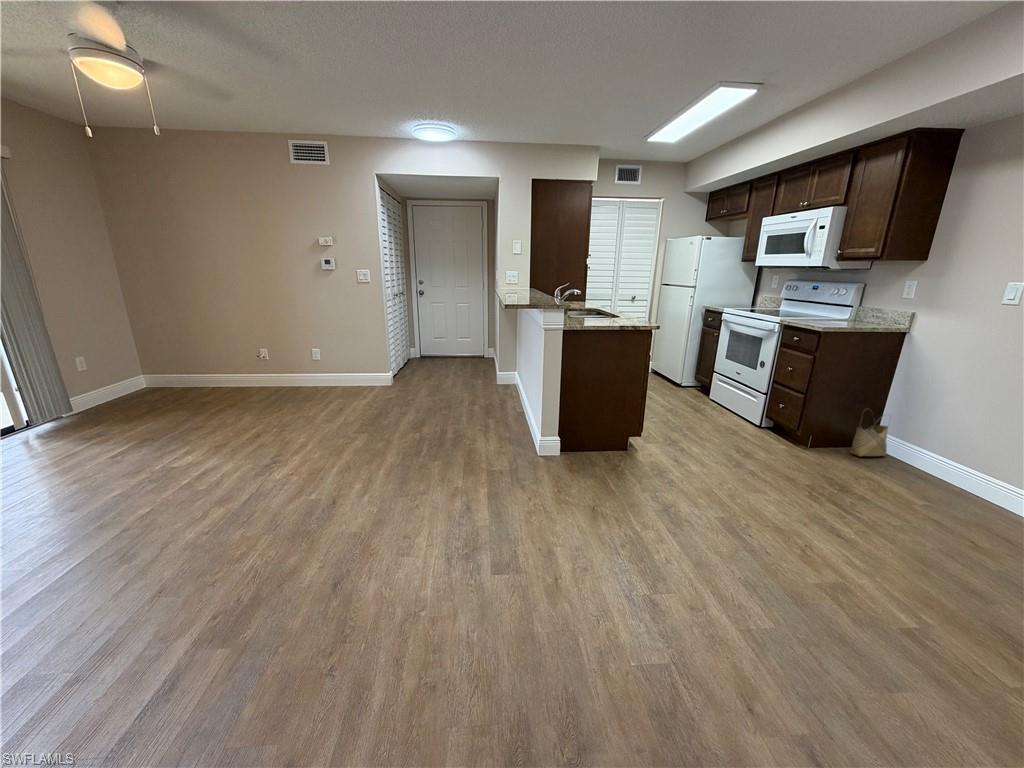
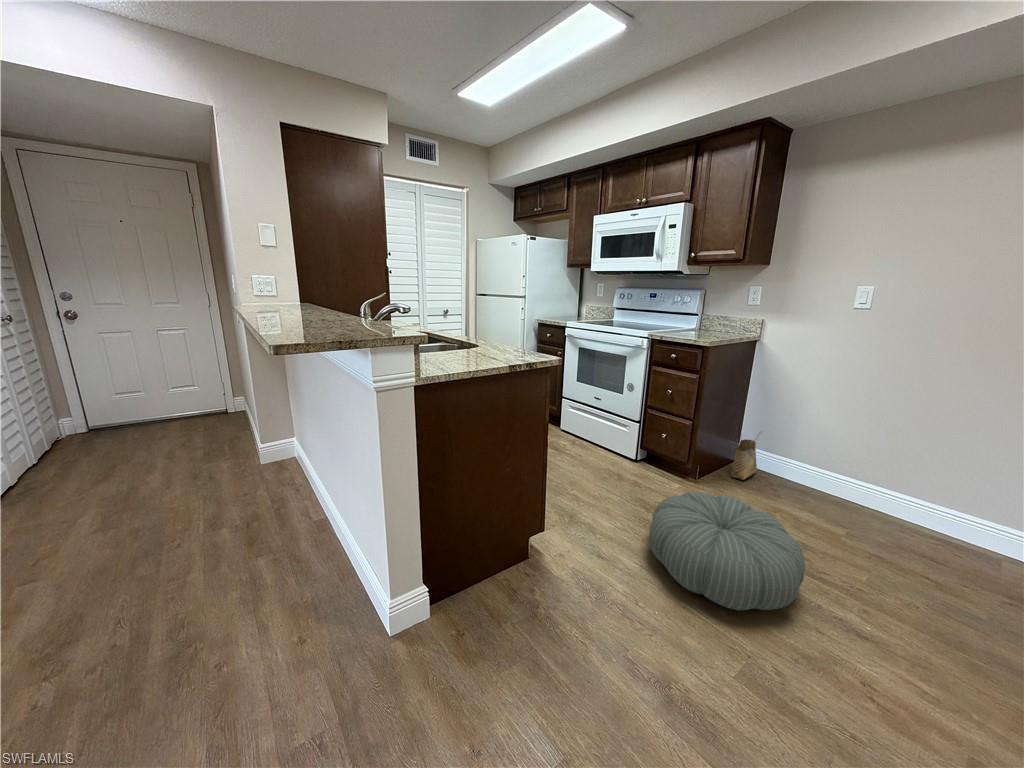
pouf: none [711,430,820,497] -> present [649,492,805,610]

